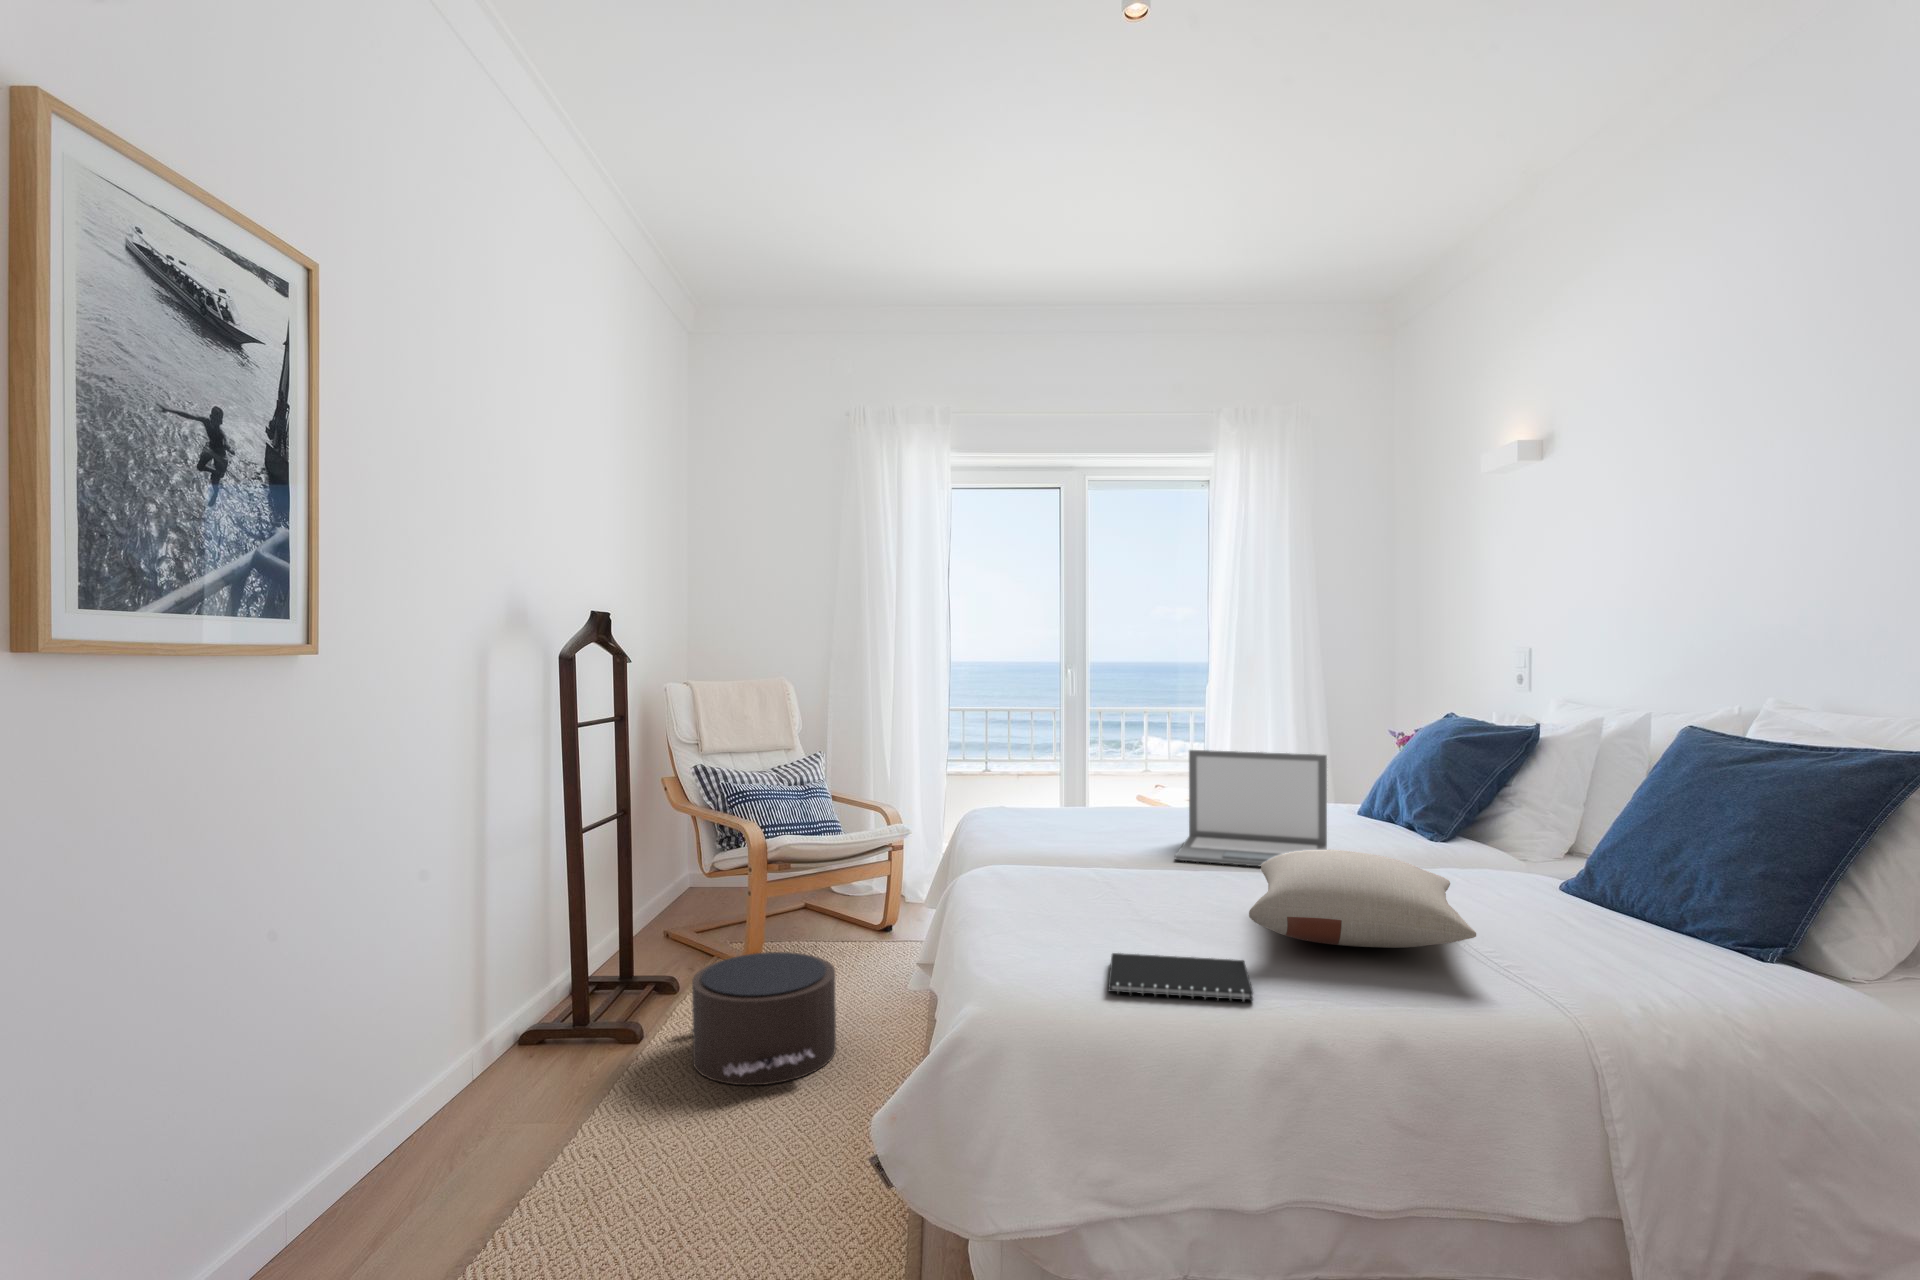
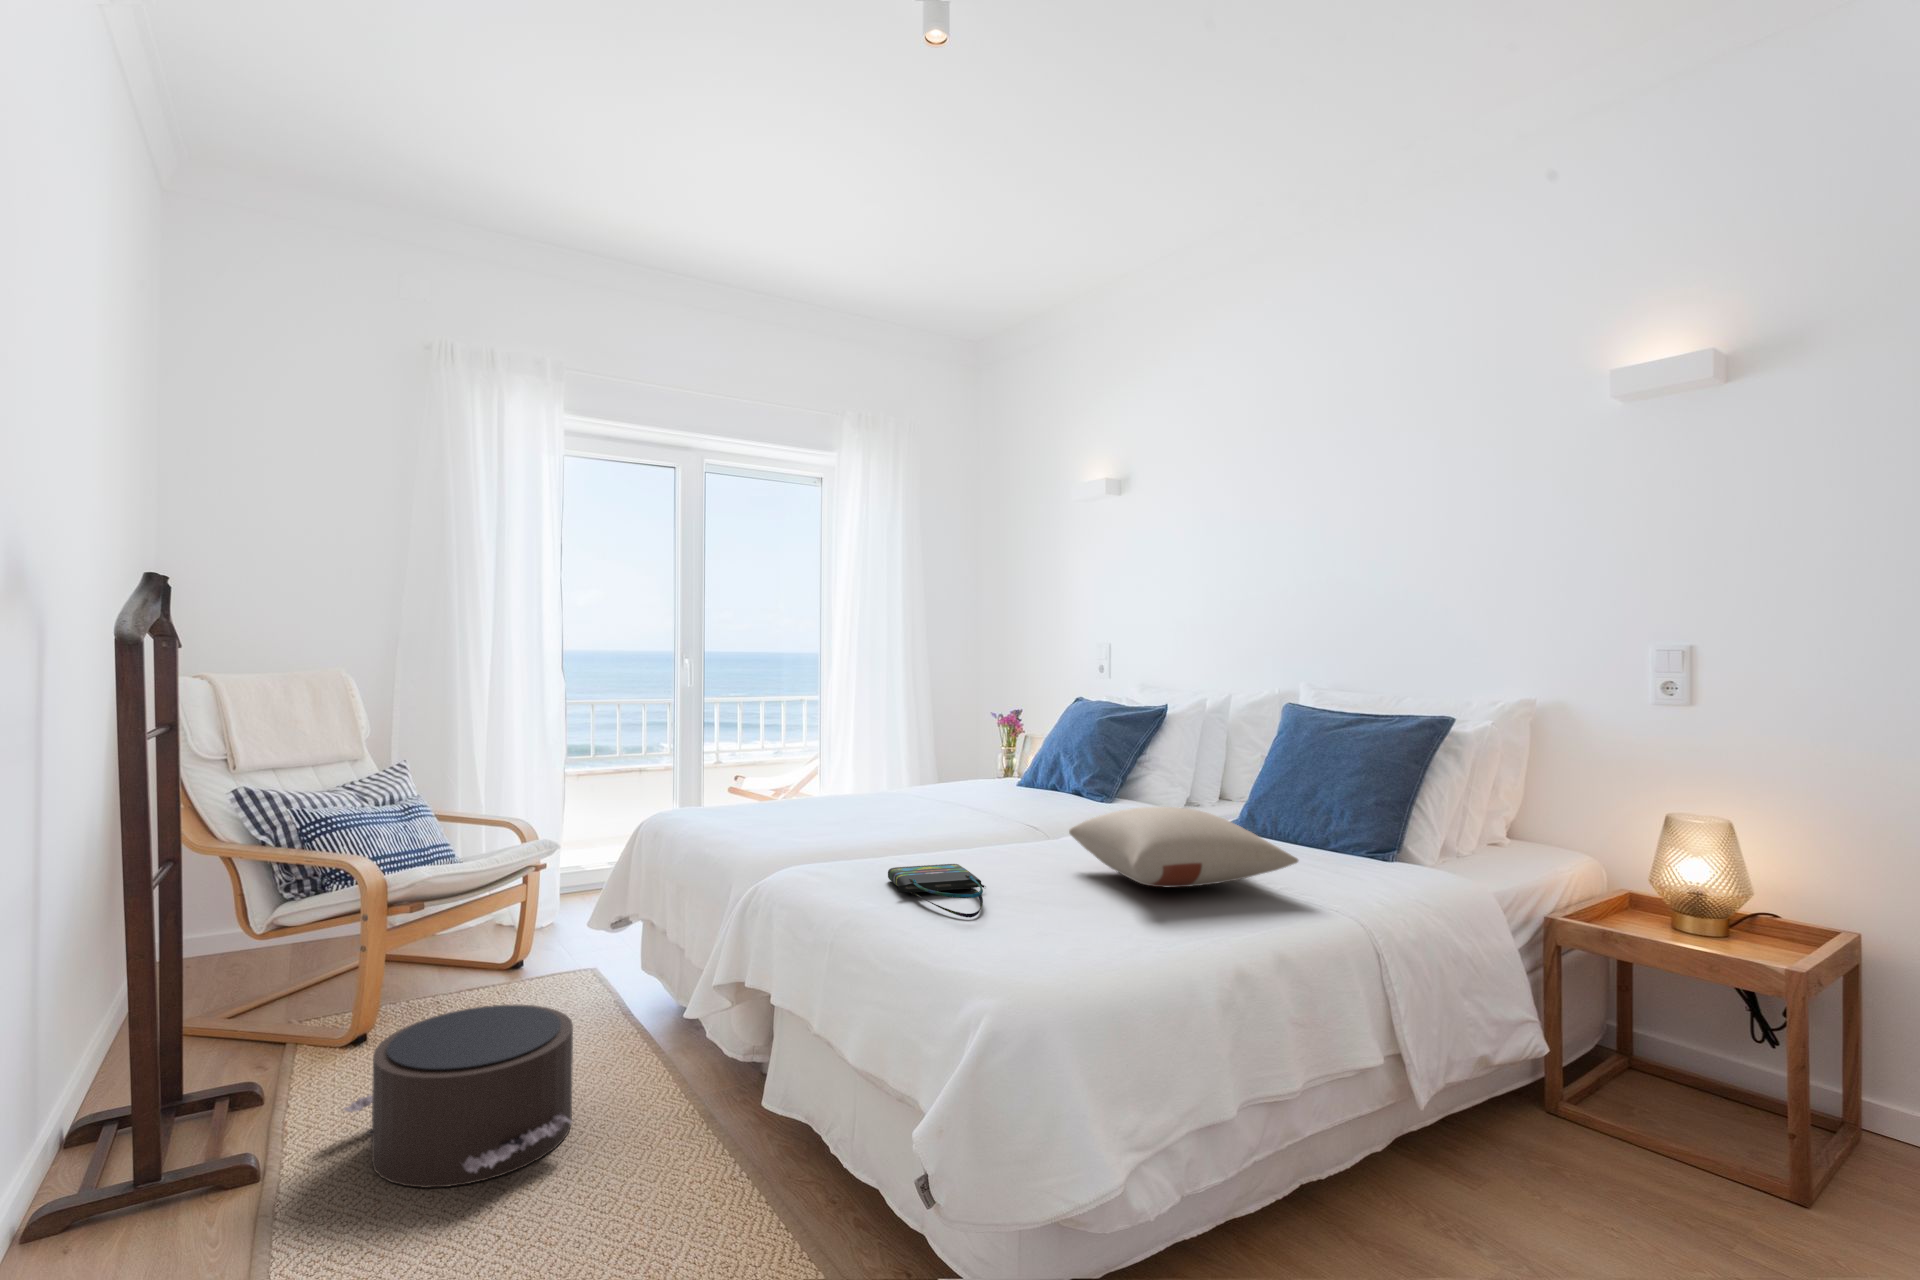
laptop: present [1175,750,1327,866] -> none [923,732,1072,839]
tote bag: none [1040,882,1132,940] -> present [888,864,986,918]
notebook: present [1108,953,1253,1001] -> none [1034,909,1191,956]

